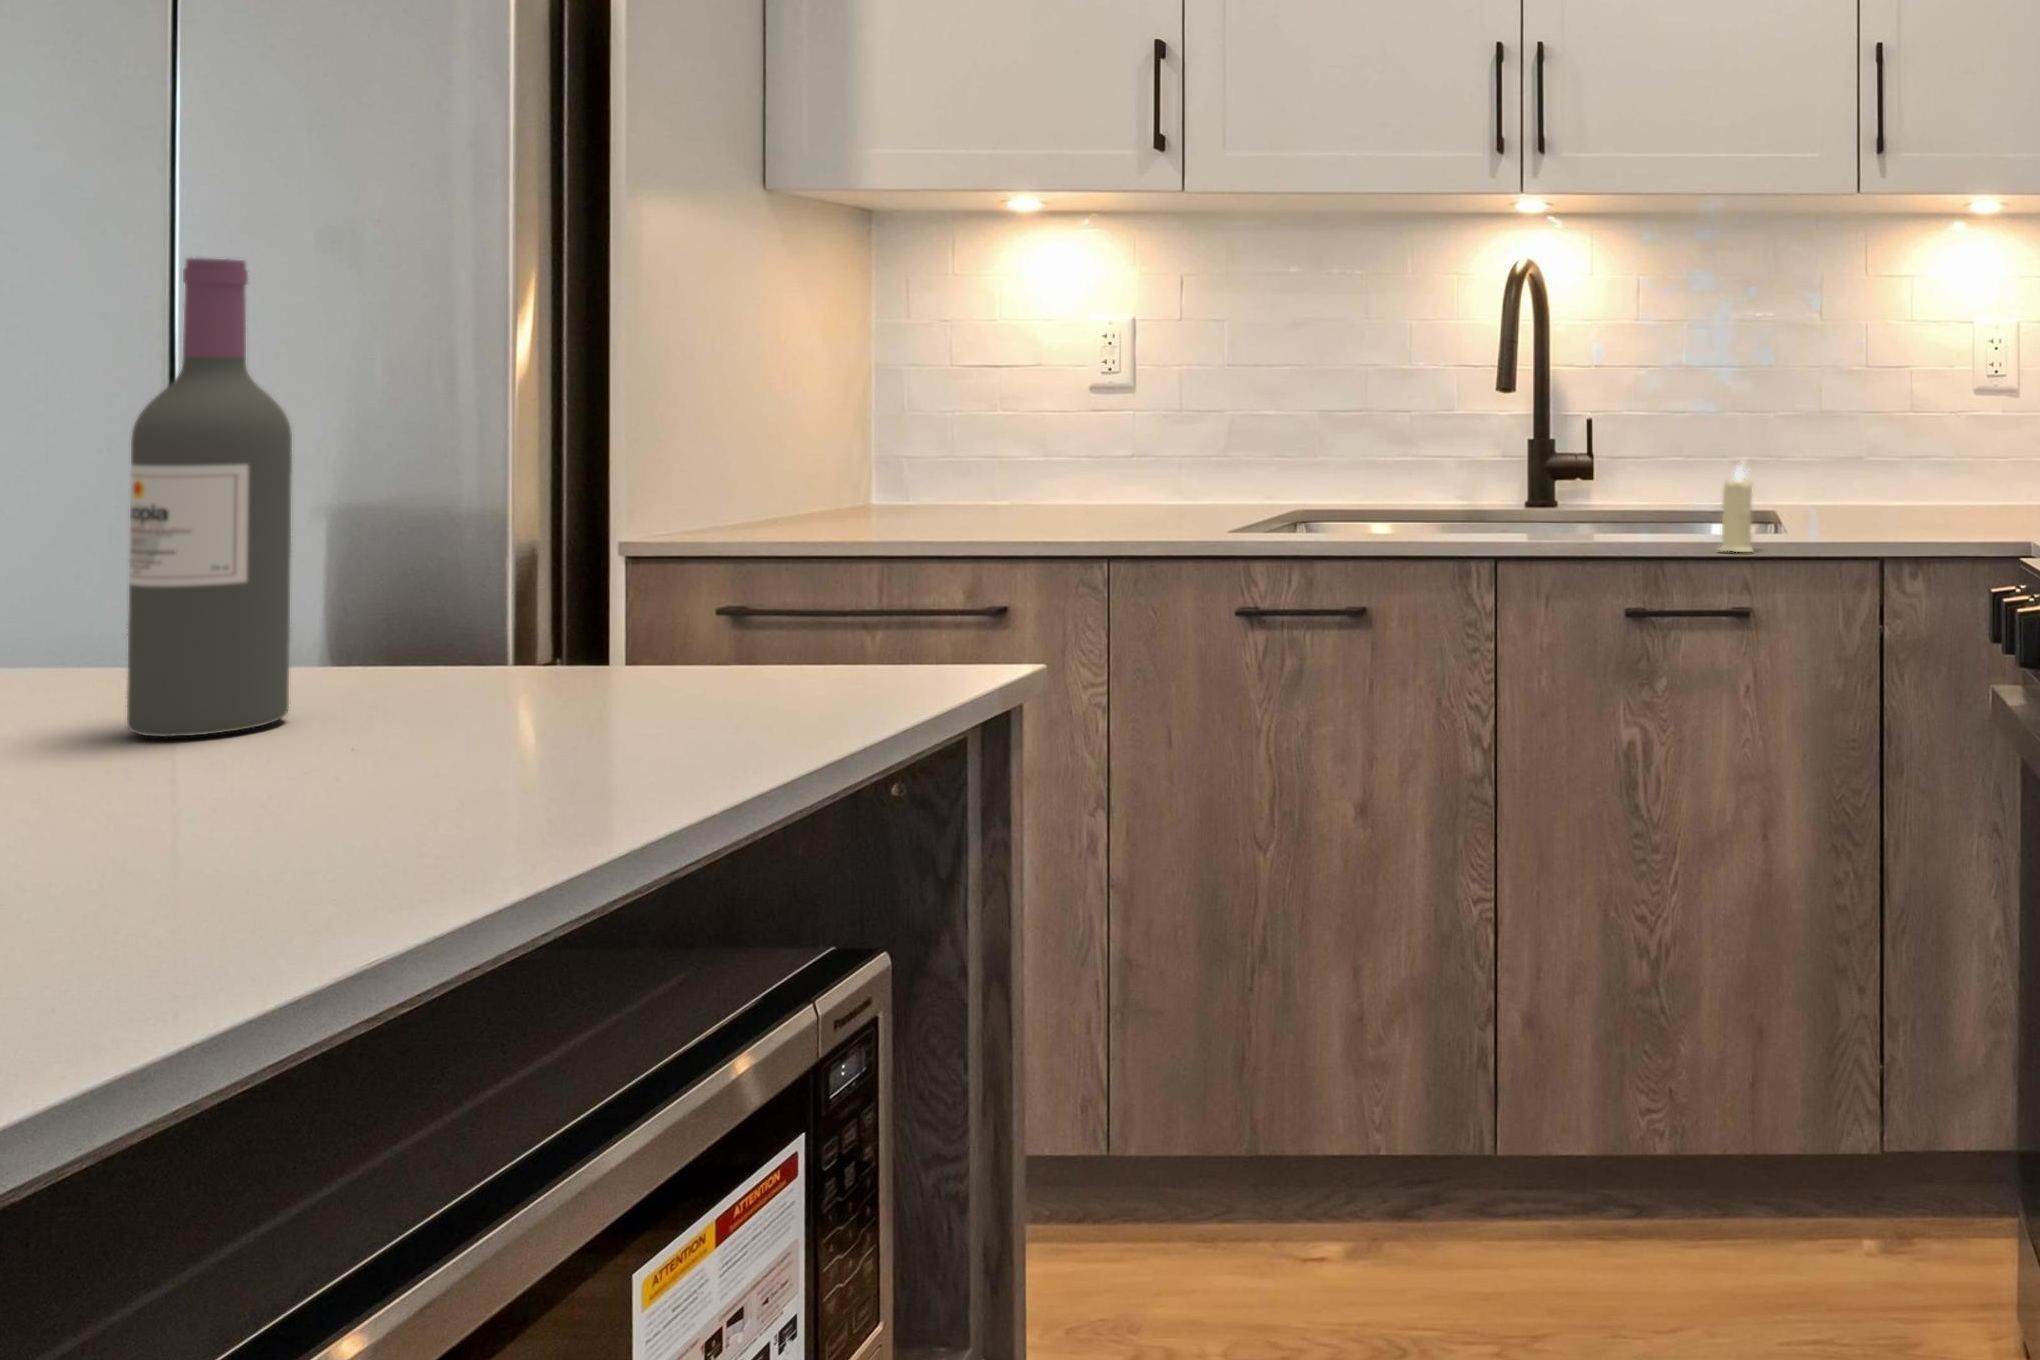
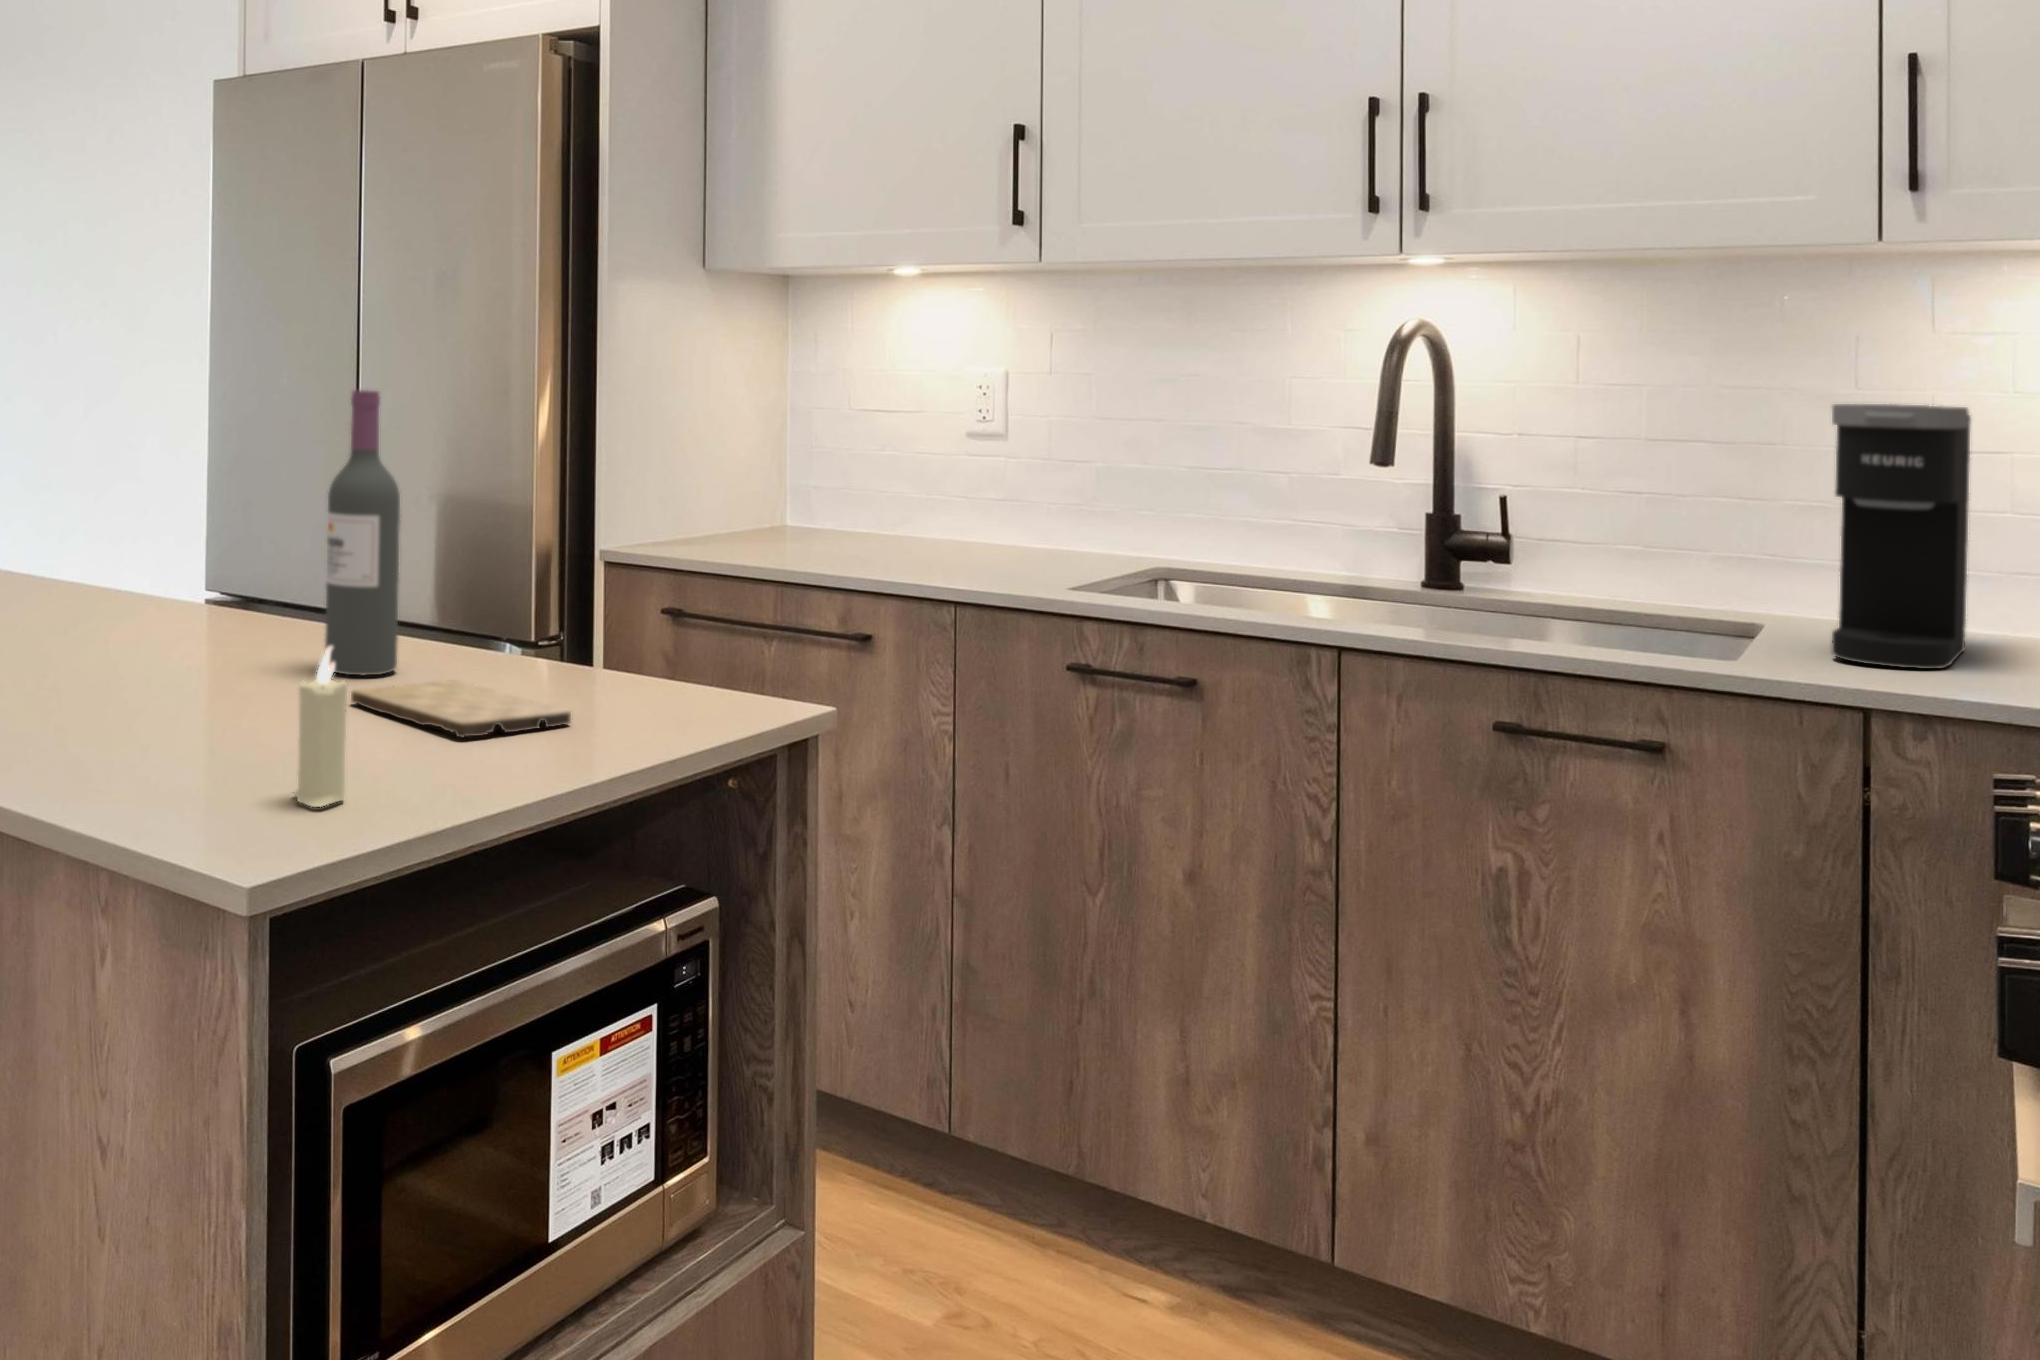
coffee maker: none [1844,319,1924,532] -> present [1832,404,1971,669]
candle: present [1720,465,1753,552] -> present [293,646,347,807]
cutting board: none [192,716,646,802] -> present [351,680,571,737]

